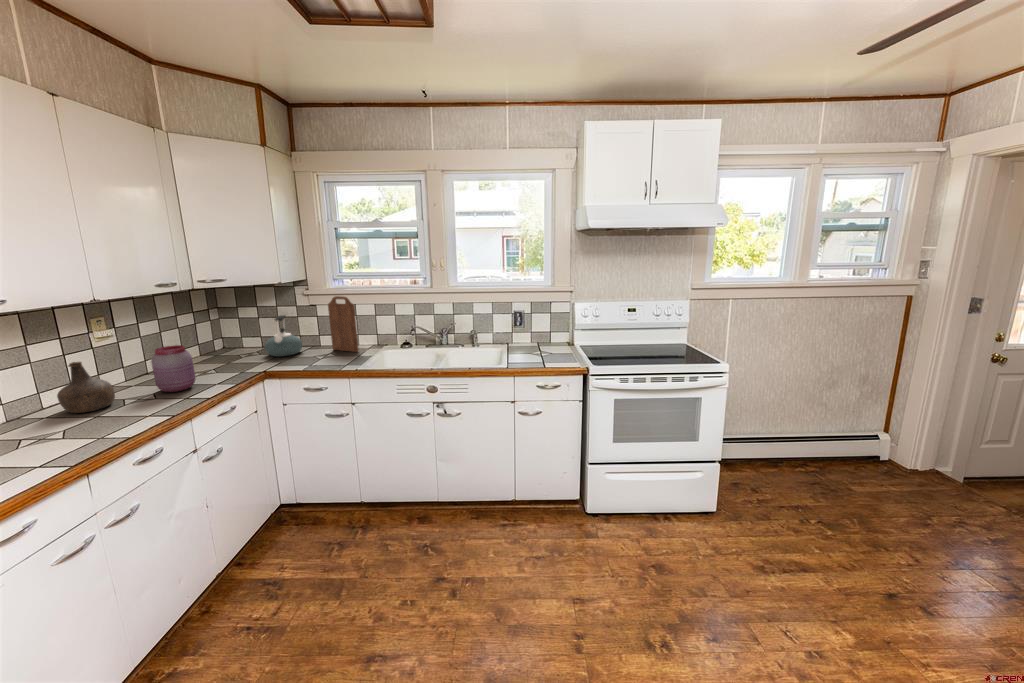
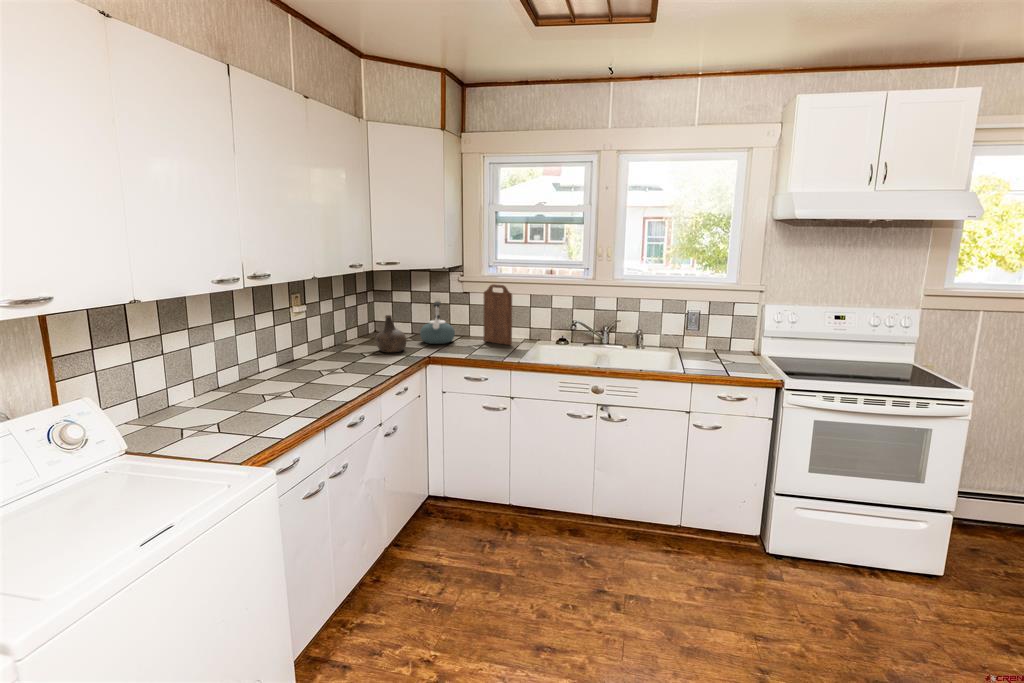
jar: present [151,345,196,392] -> none [342,324,375,368]
bottle: present [57,362,115,413] -> present [376,315,406,353]

